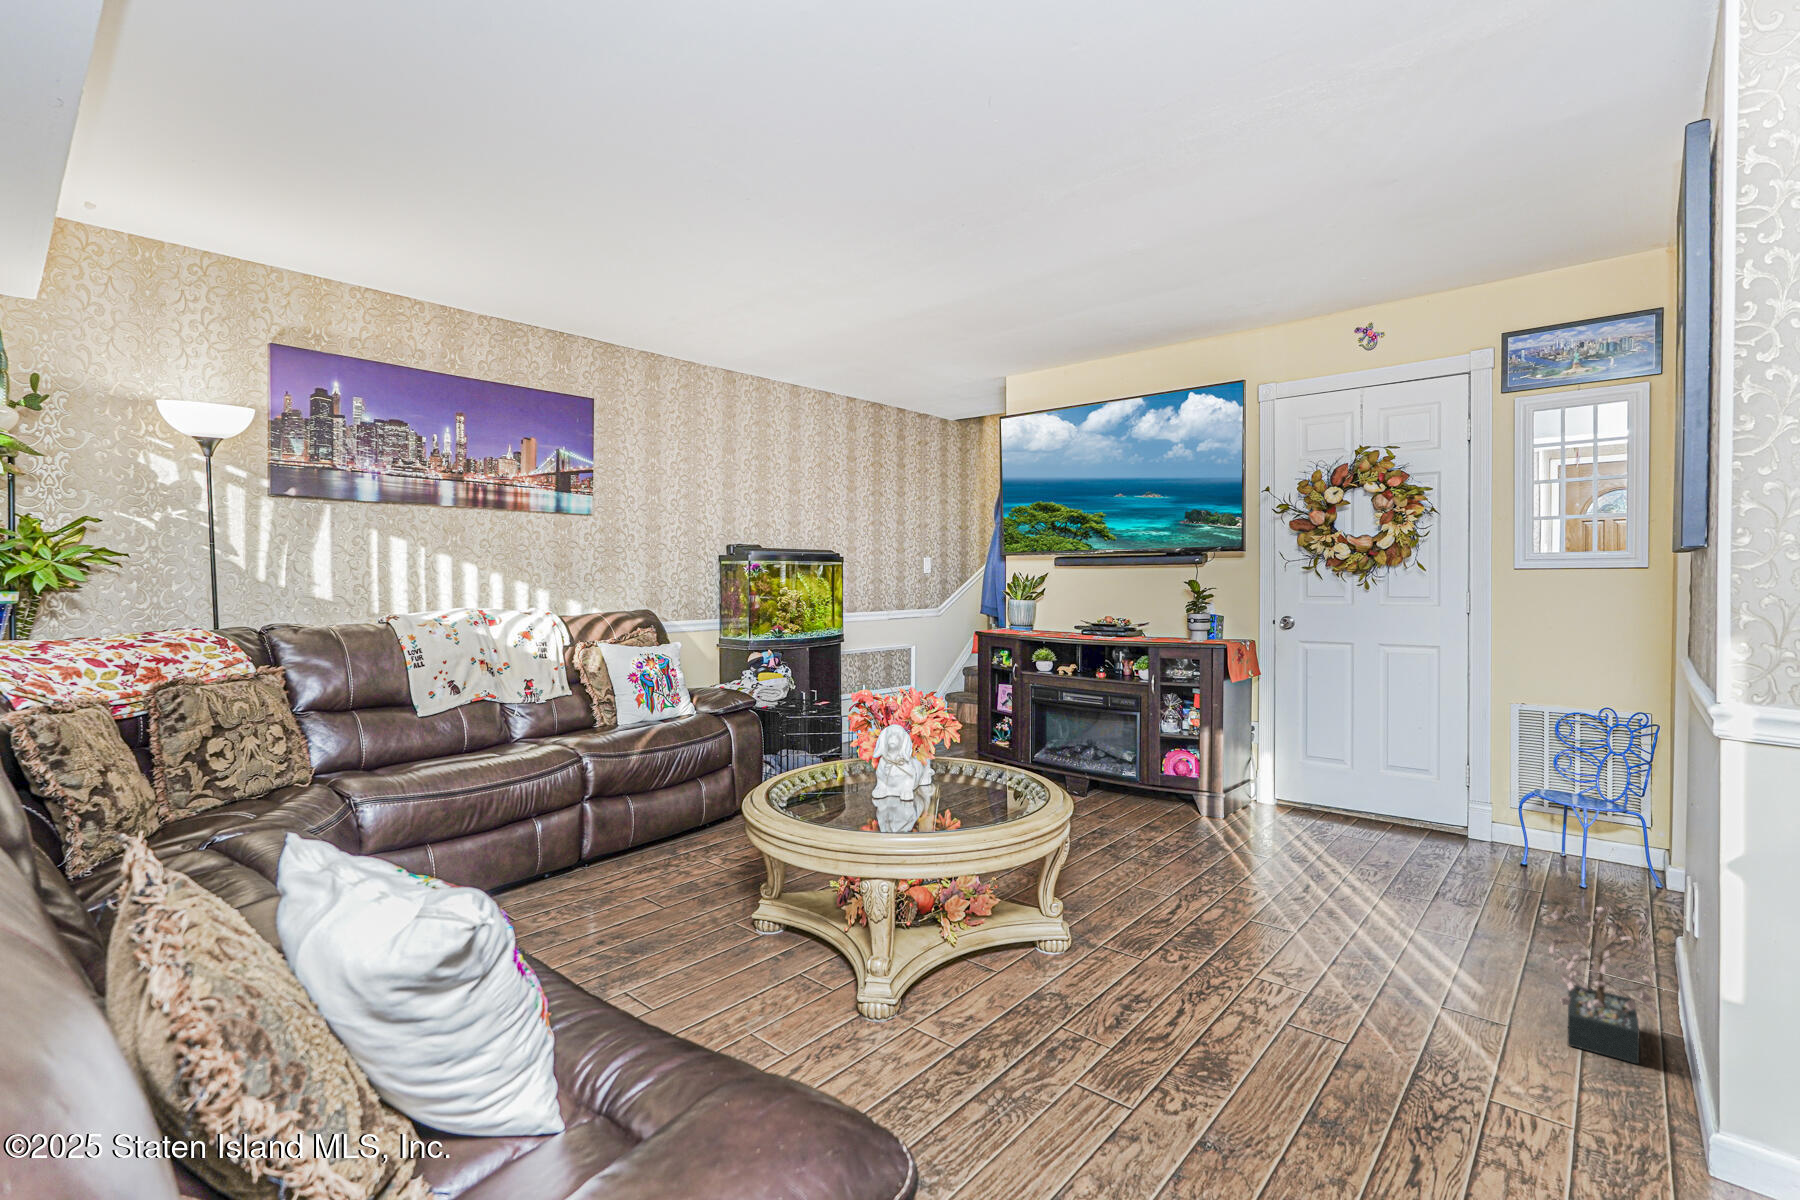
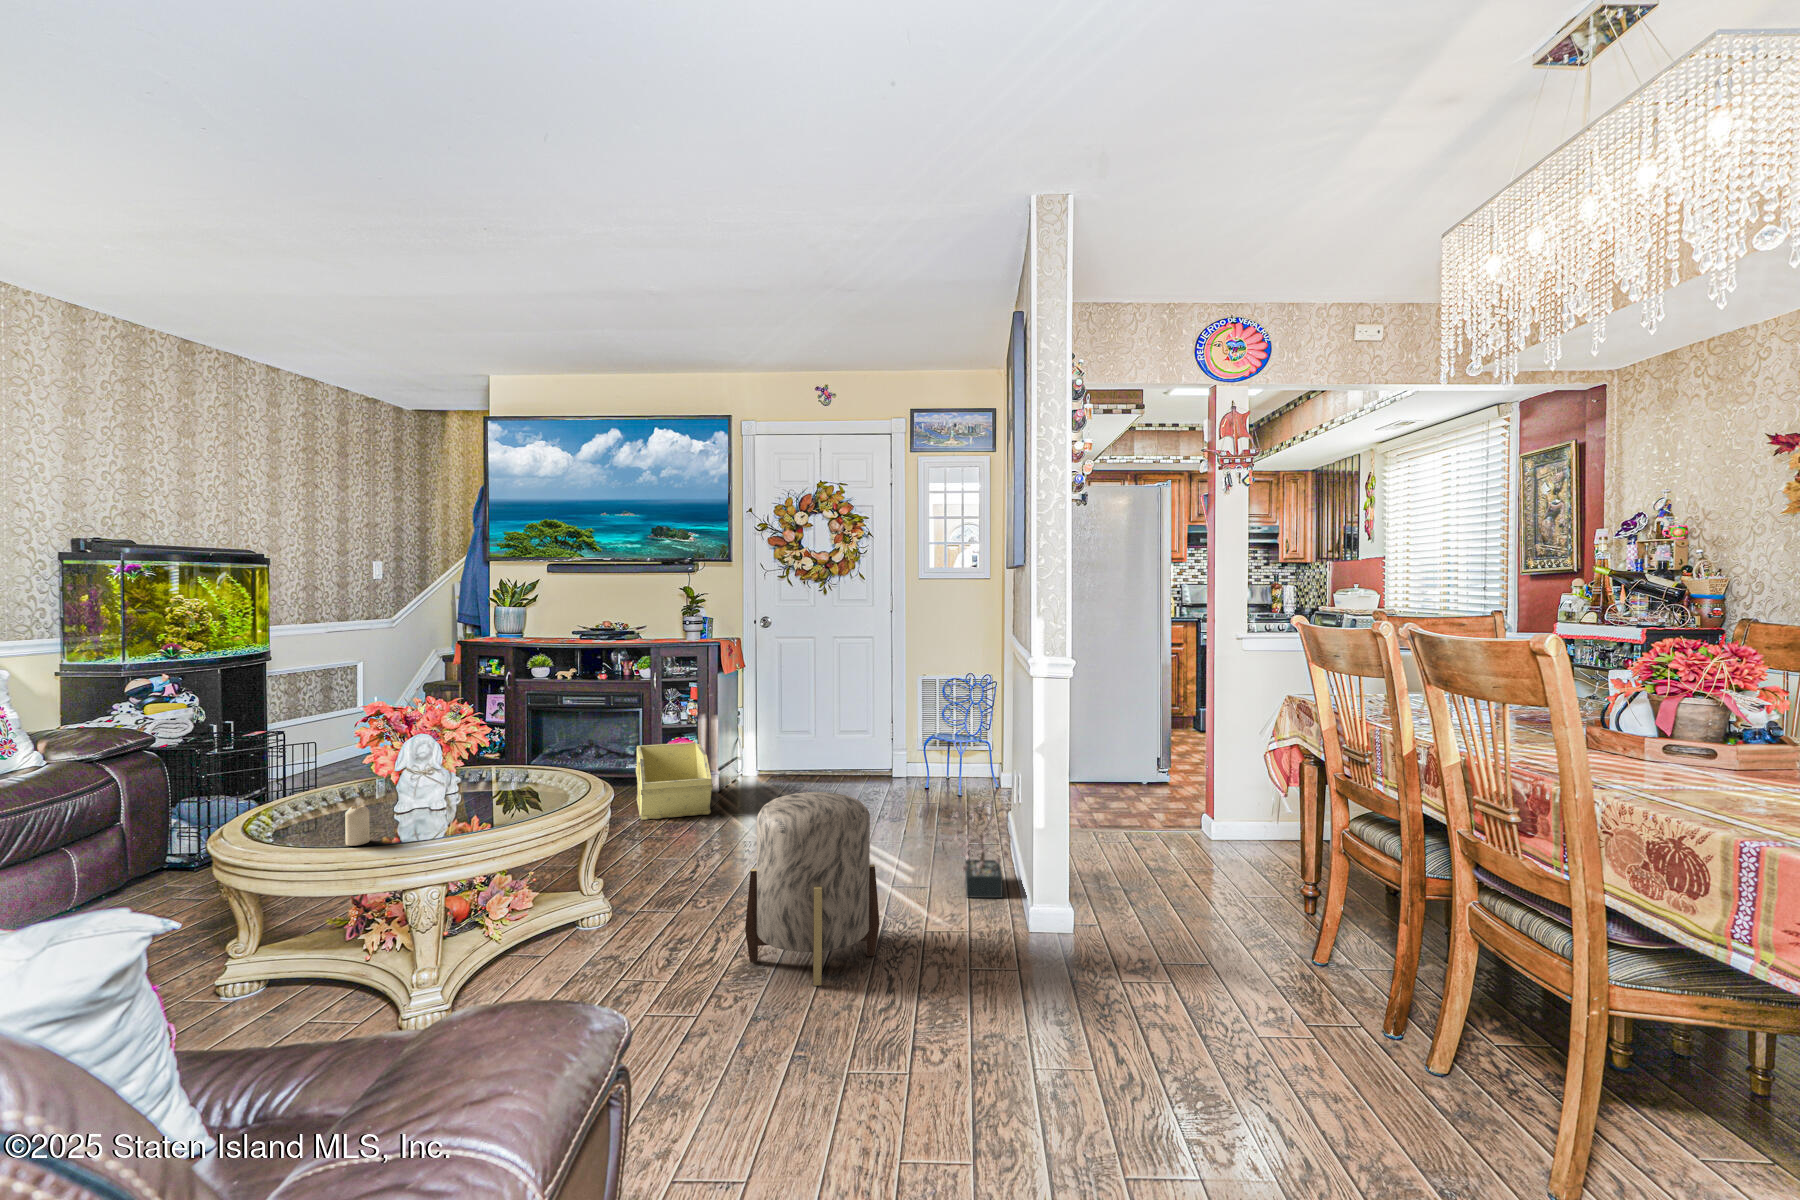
storage bin: none [1131,750,1212,838] -> present [636,743,713,820]
candle: none [817,793,836,831] -> present [345,805,370,846]
ottoman: none [1208,854,1403,1123] -> present [745,792,880,986]

